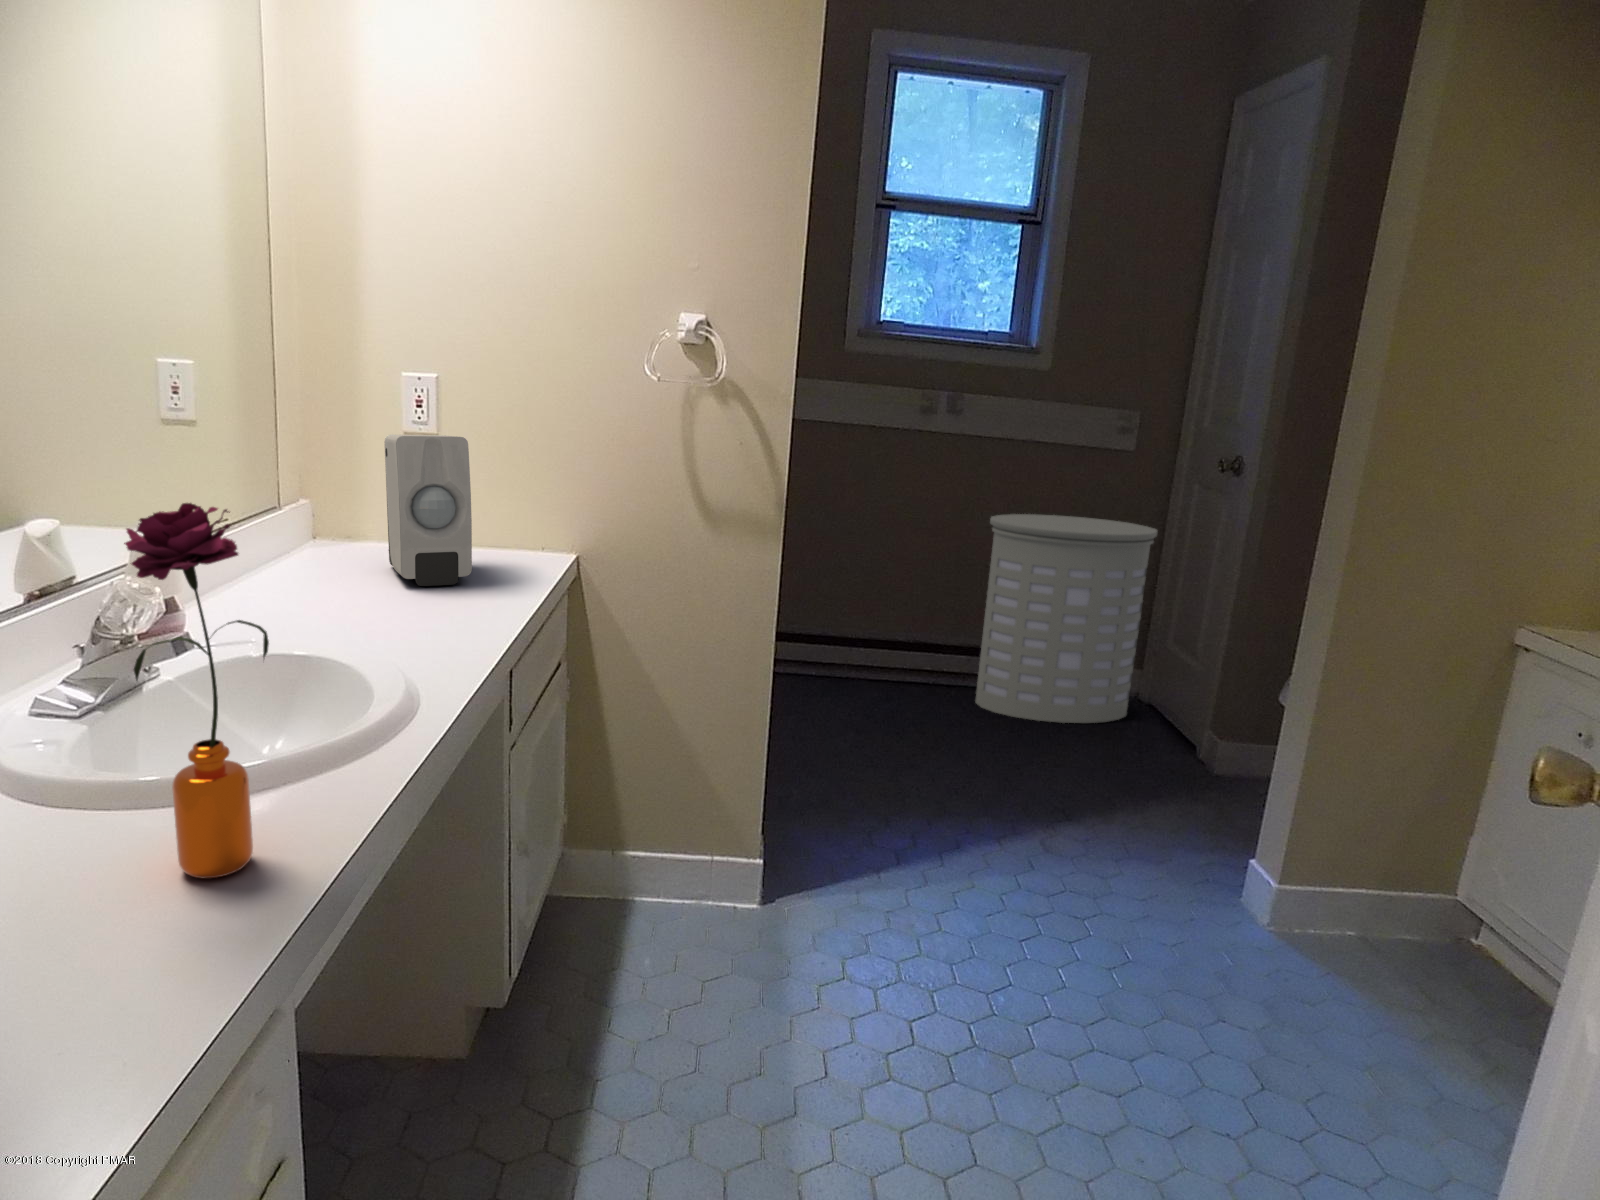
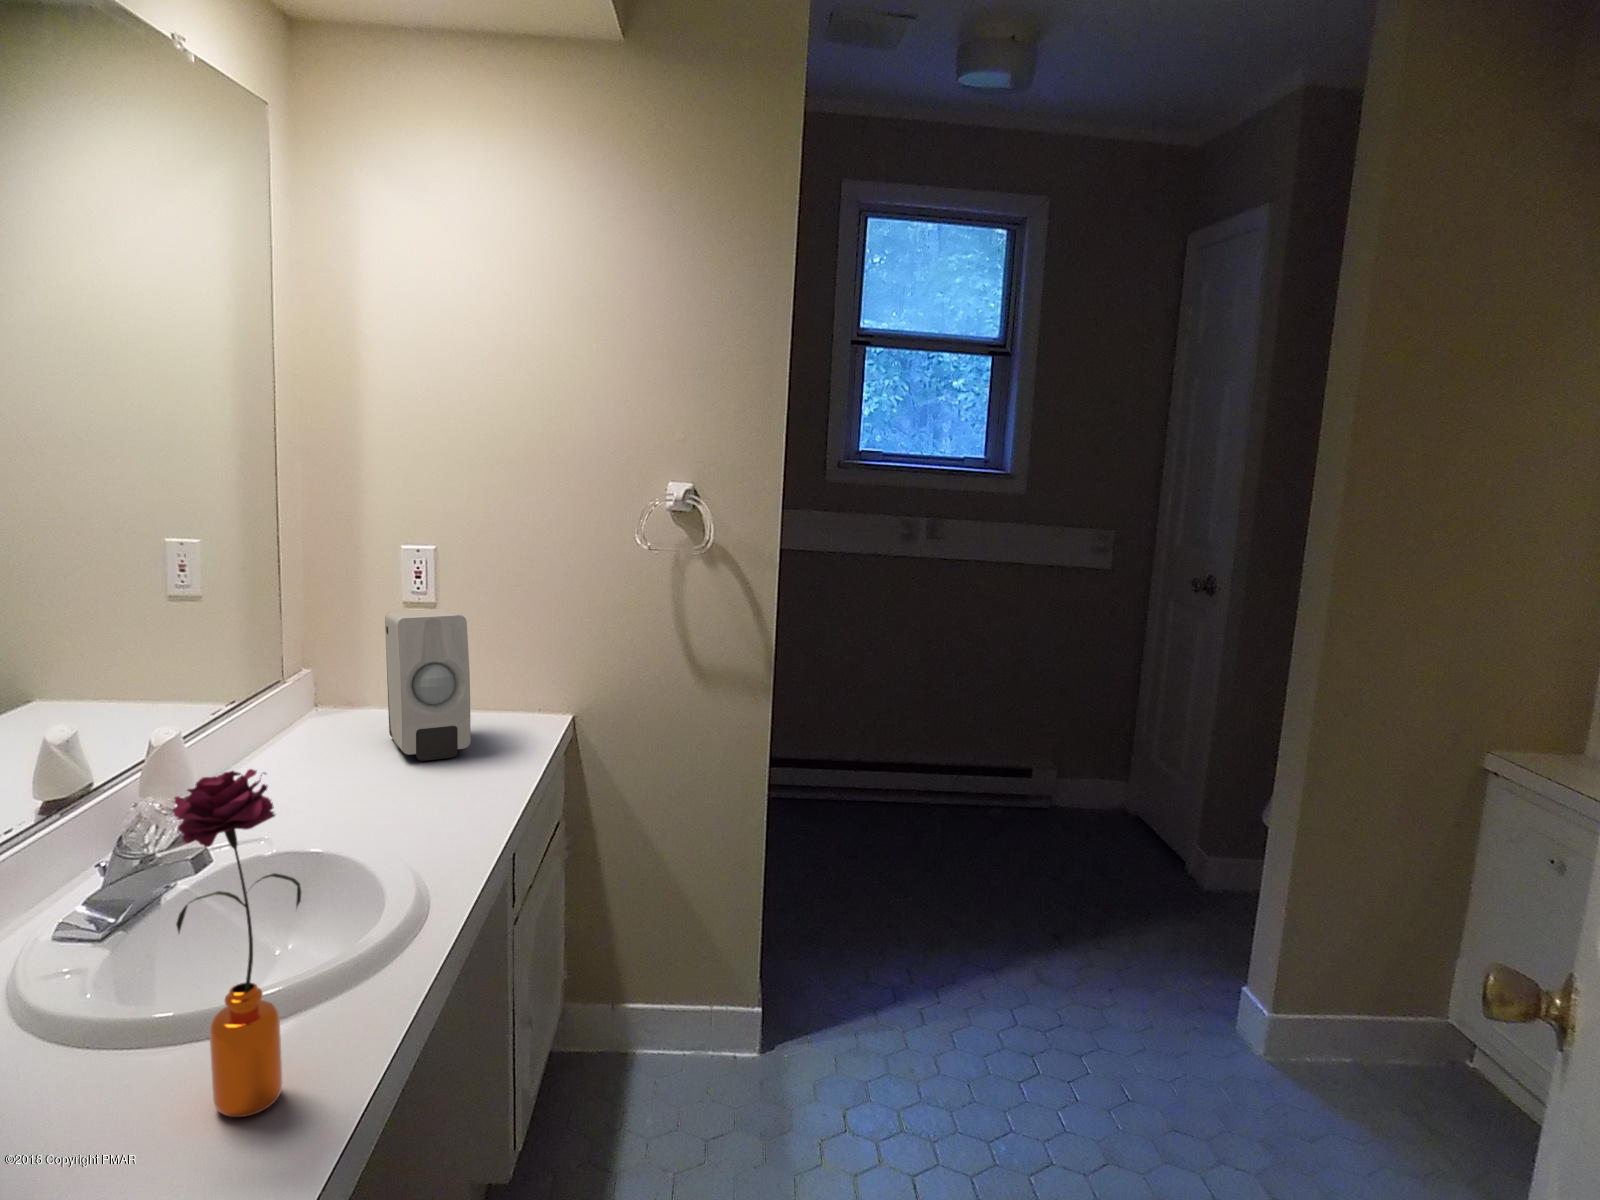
laundry hamper: present [975,514,1157,723] -> none [968,632,1140,841]

